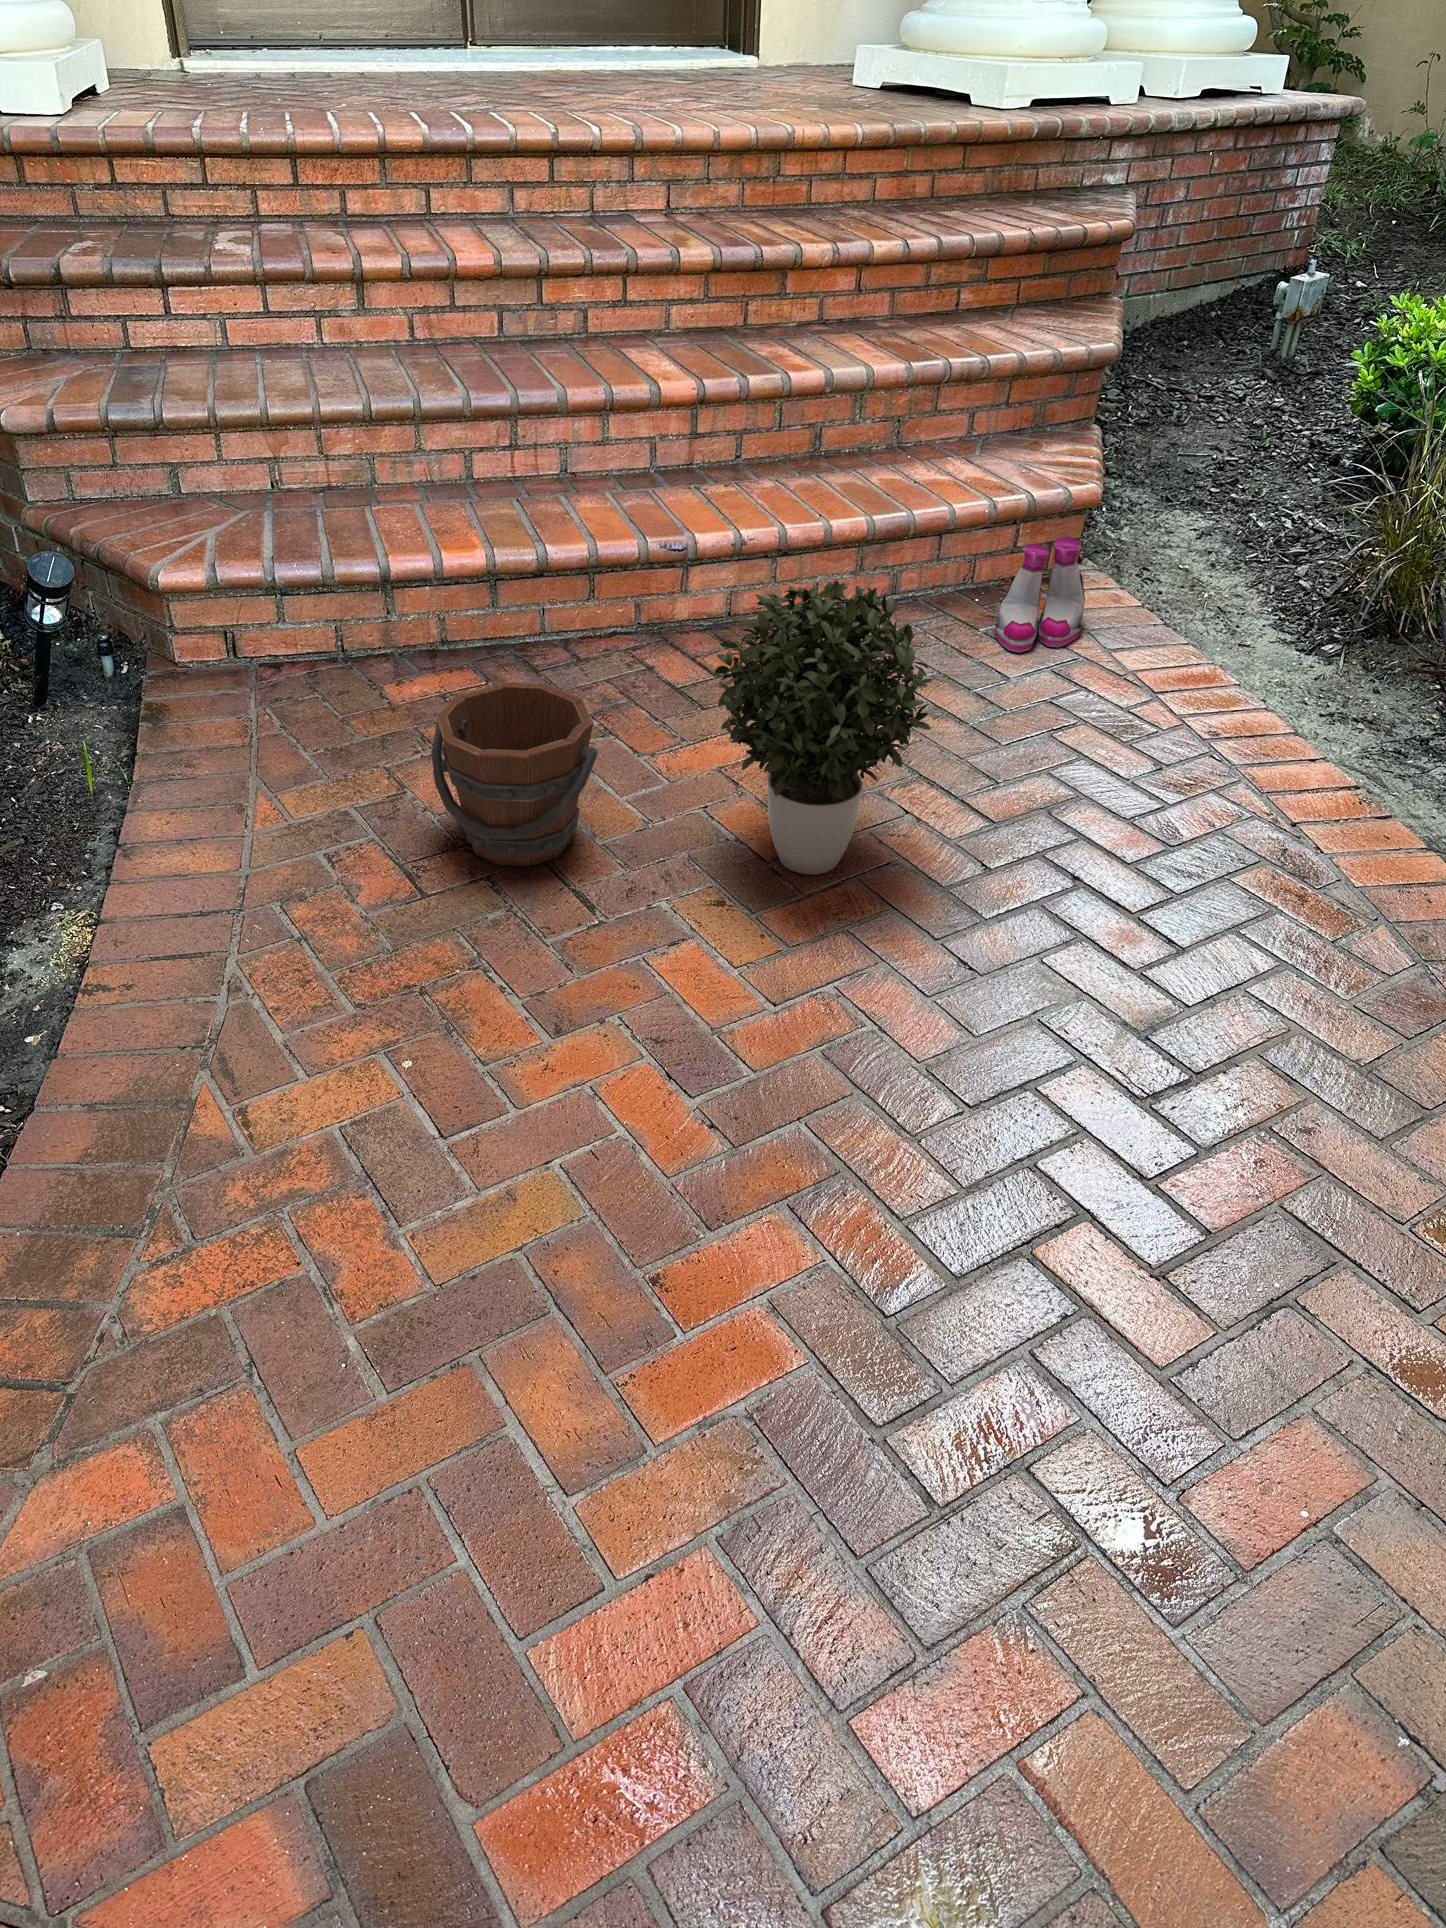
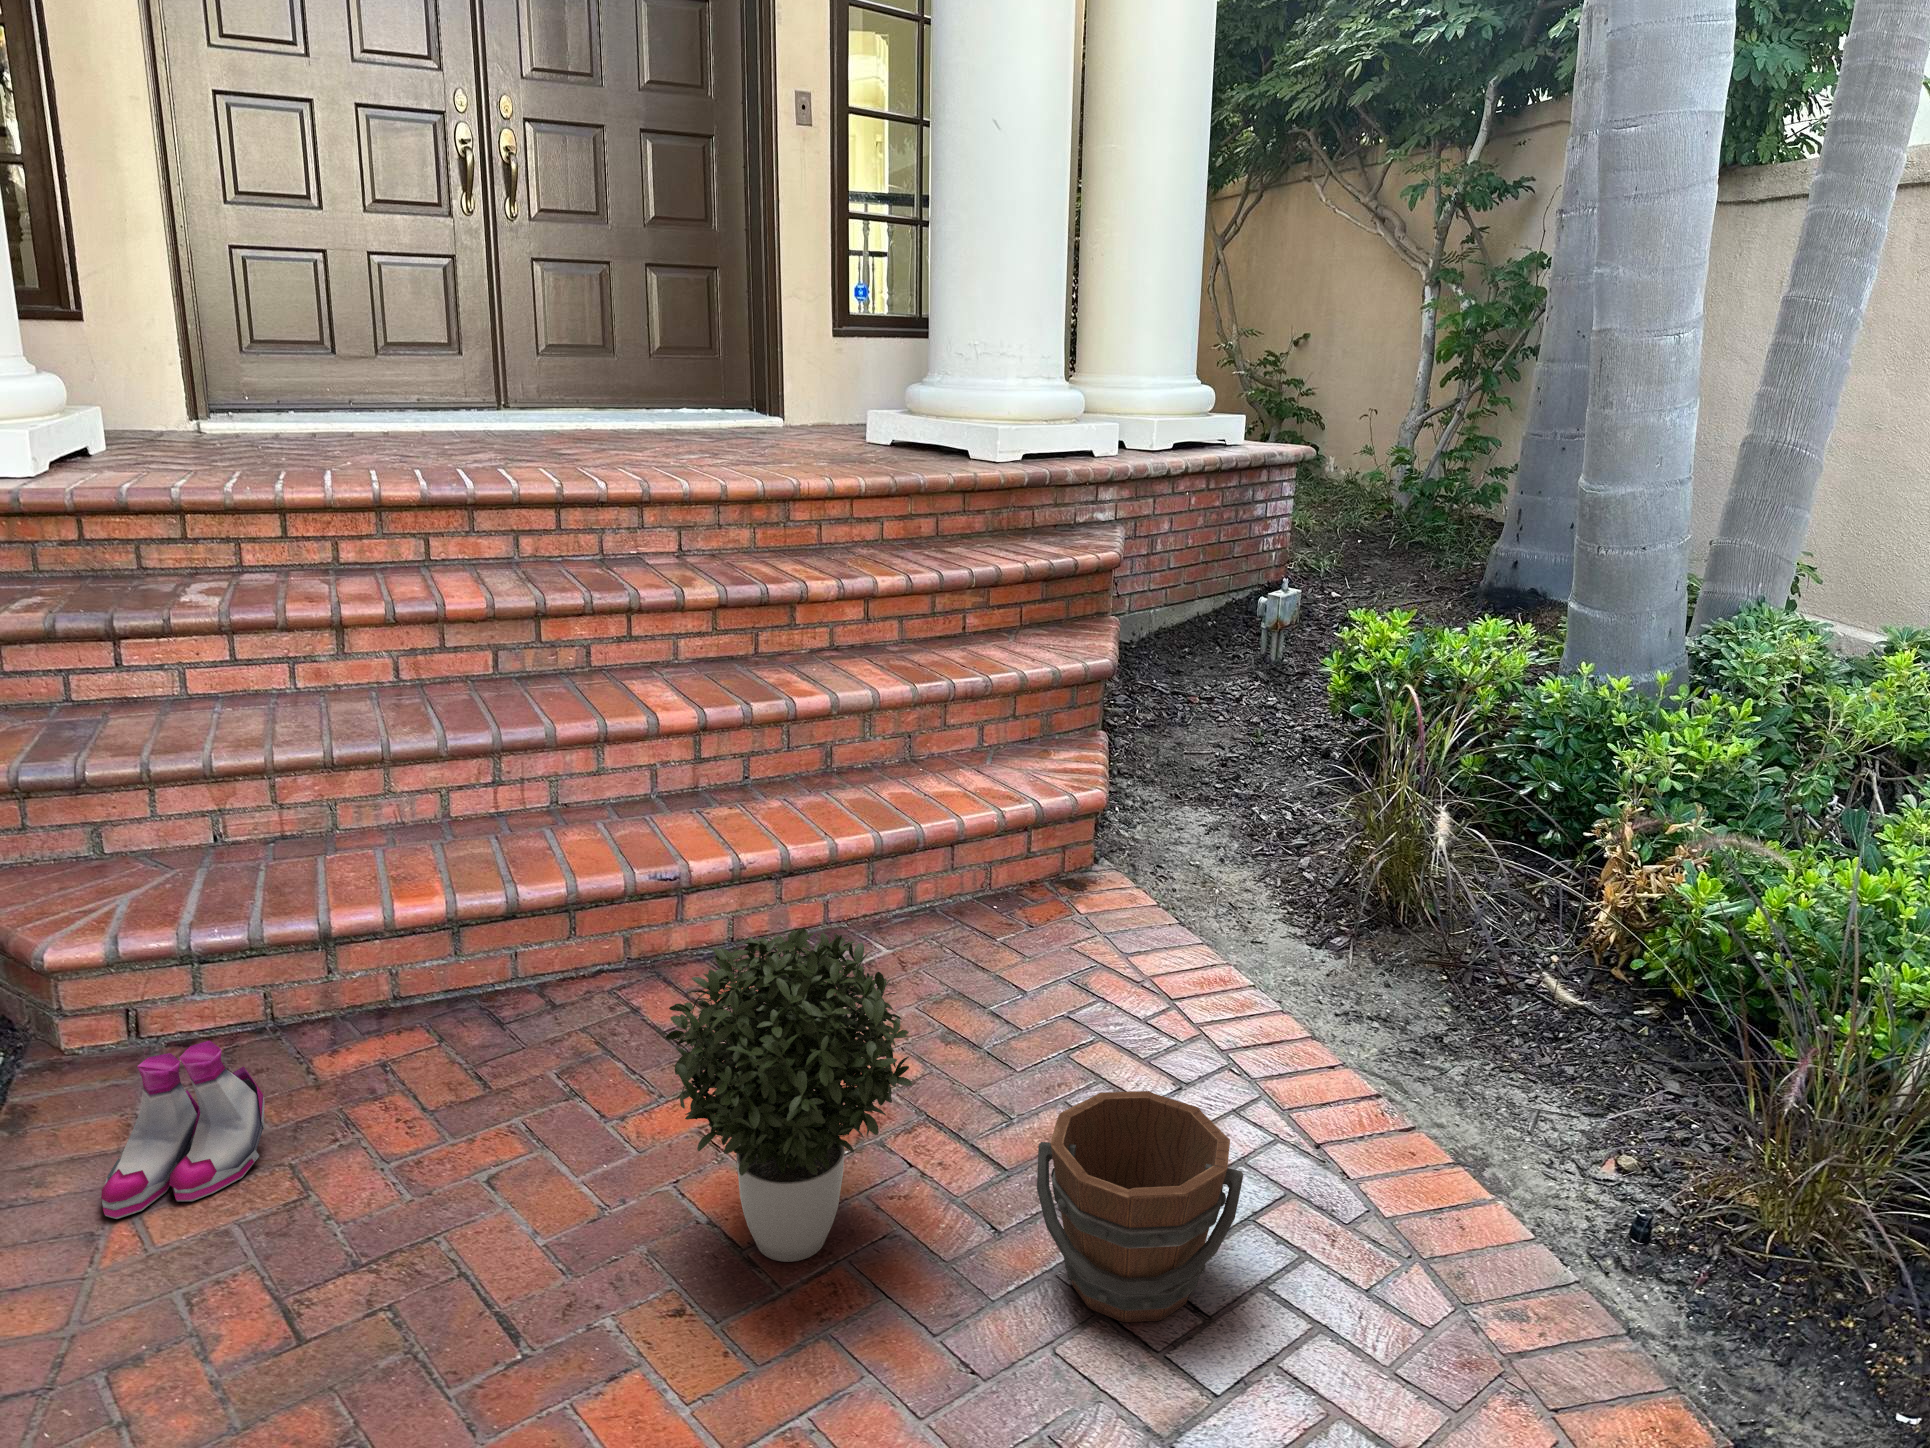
boots: present [995,536,1085,653] -> present [101,1041,265,1219]
bucket: present [431,682,598,866] -> present [1037,1091,1243,1322]

